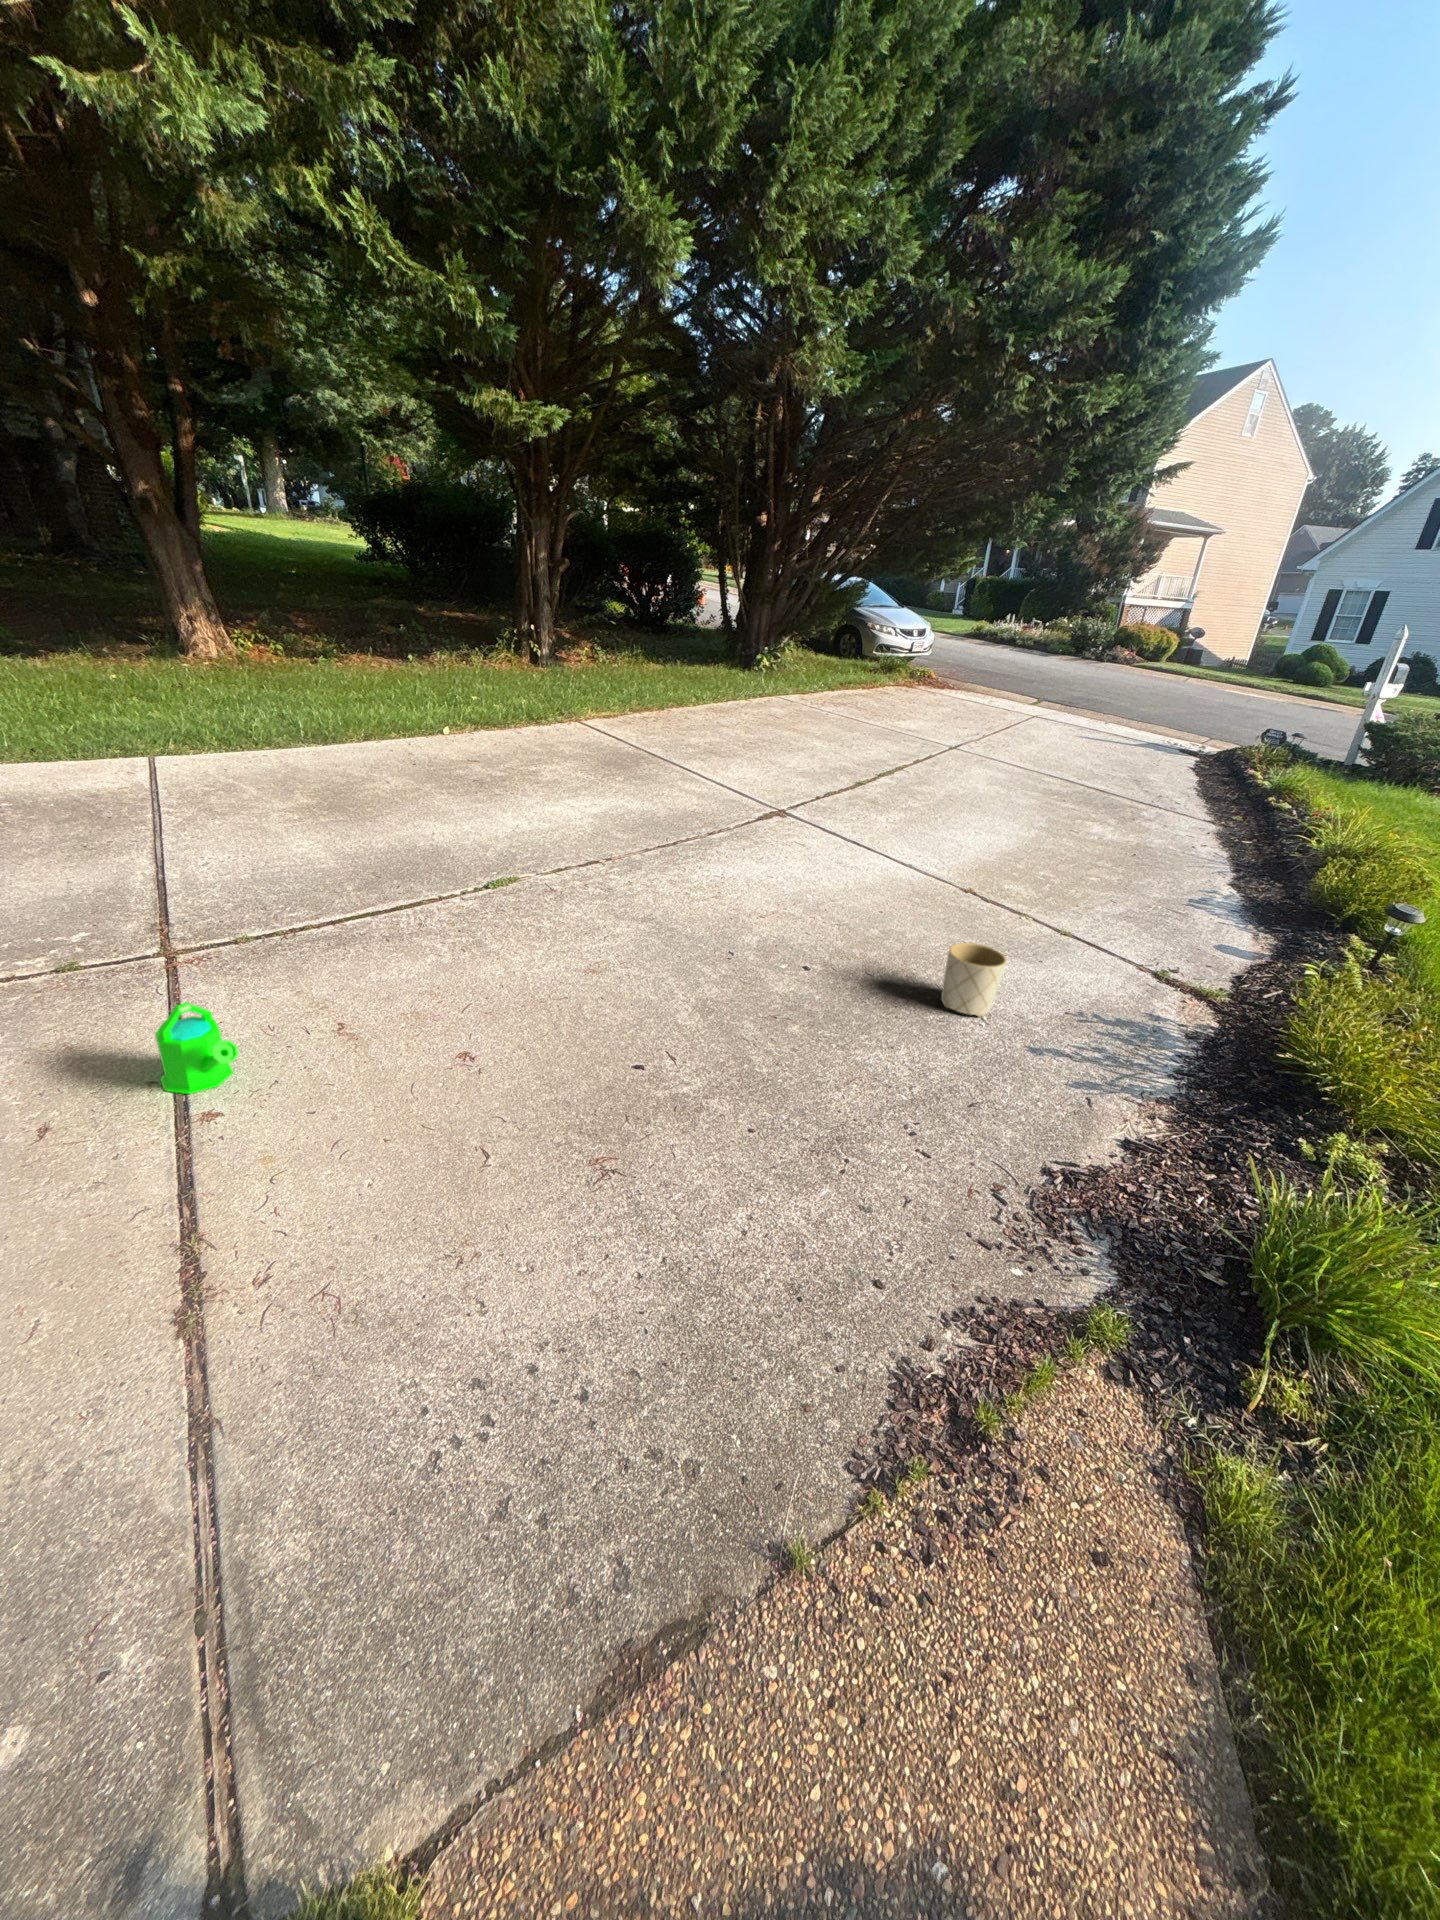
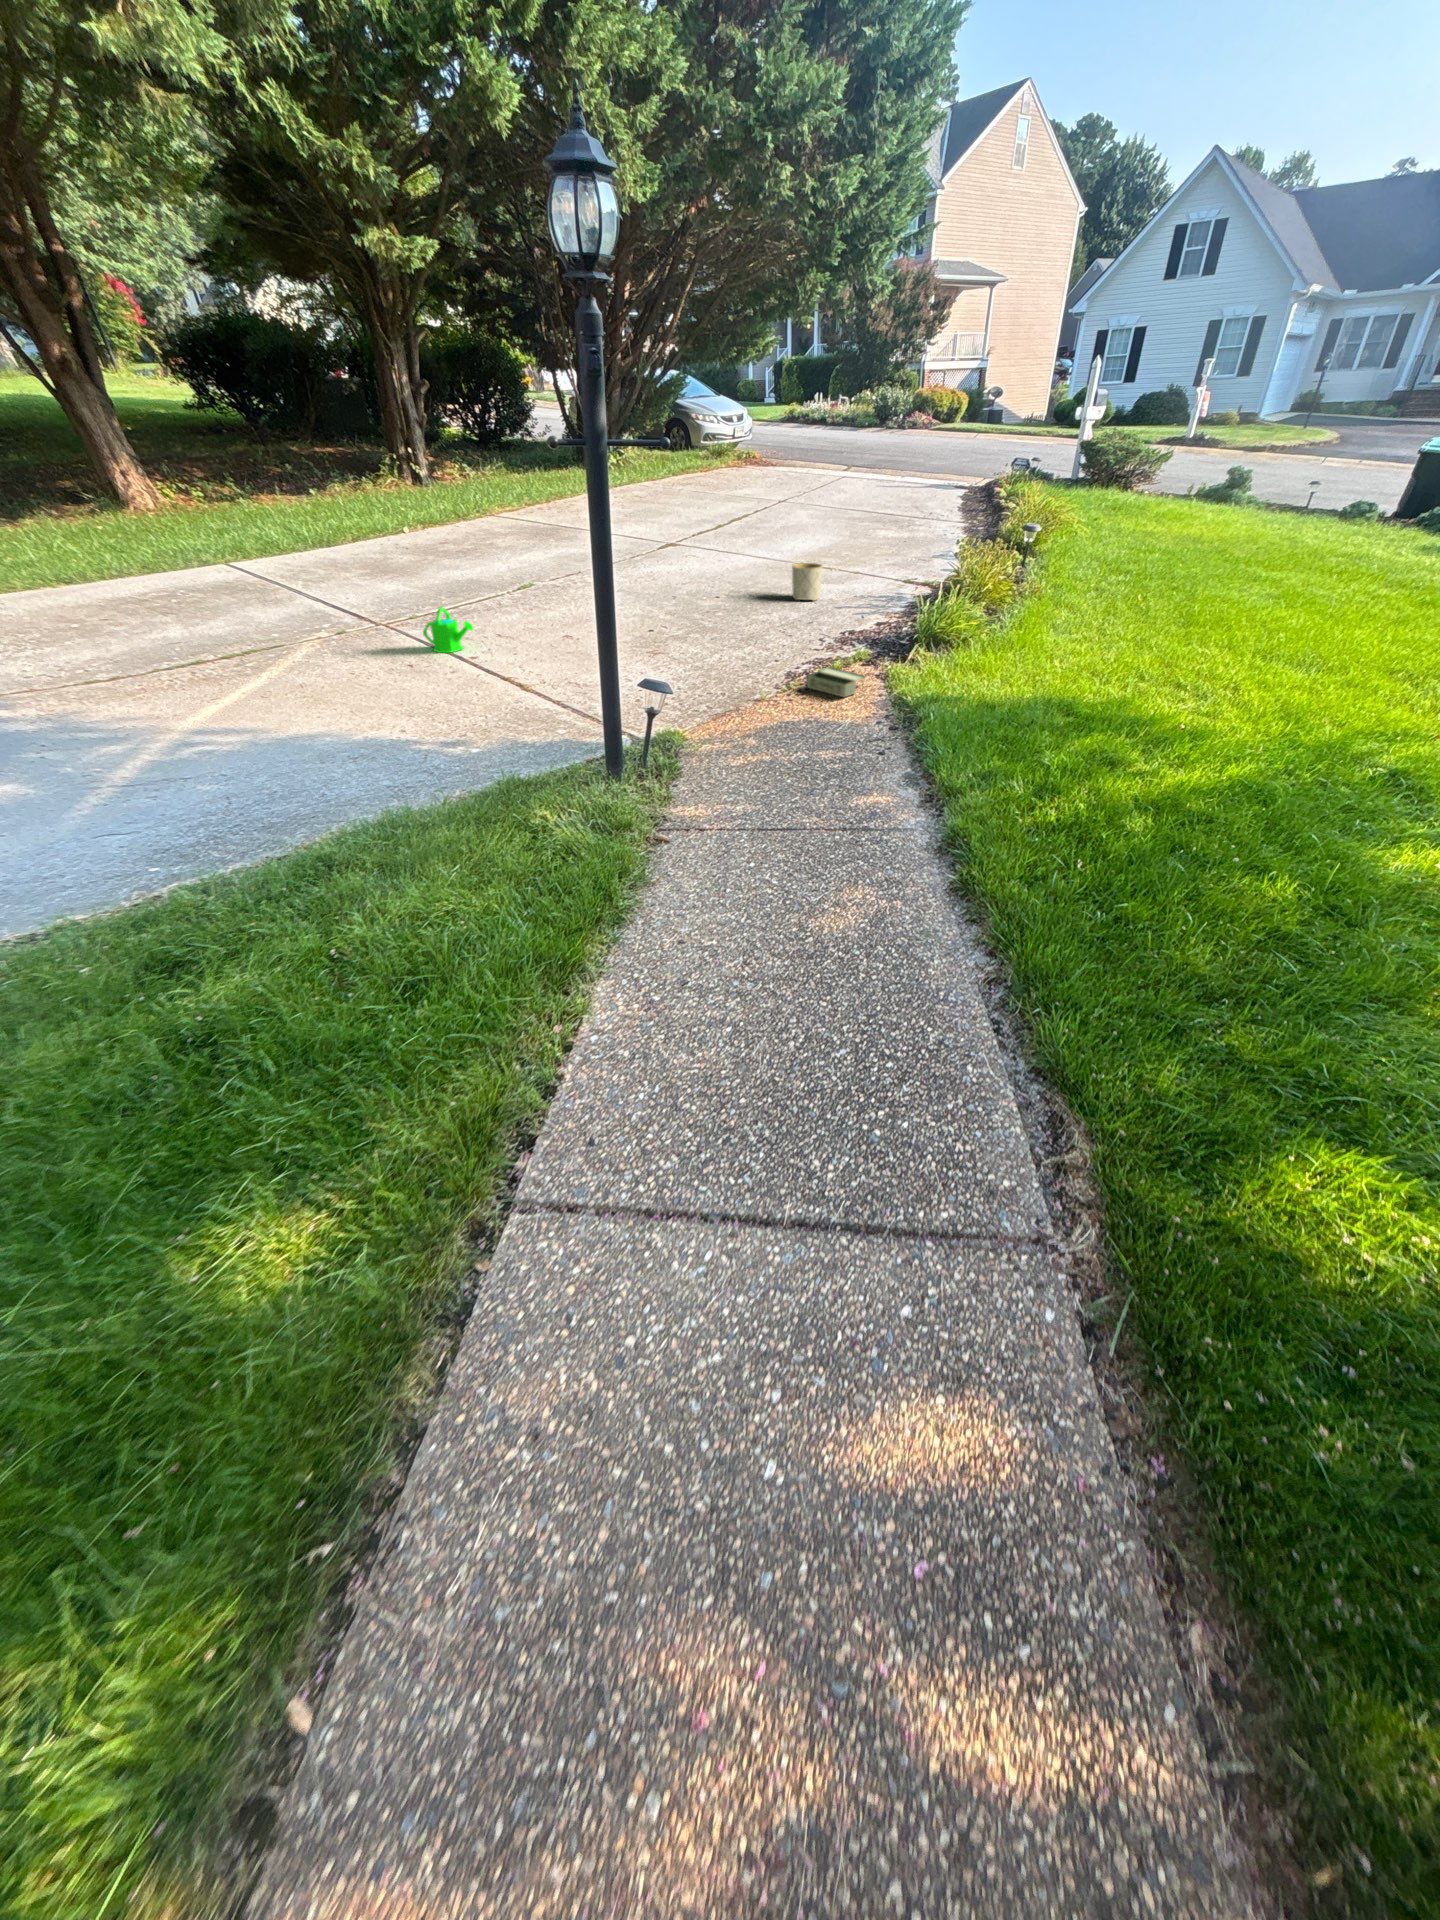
toolbox: none [927,1458,1122,1675] -> present [807,667,865,697]

